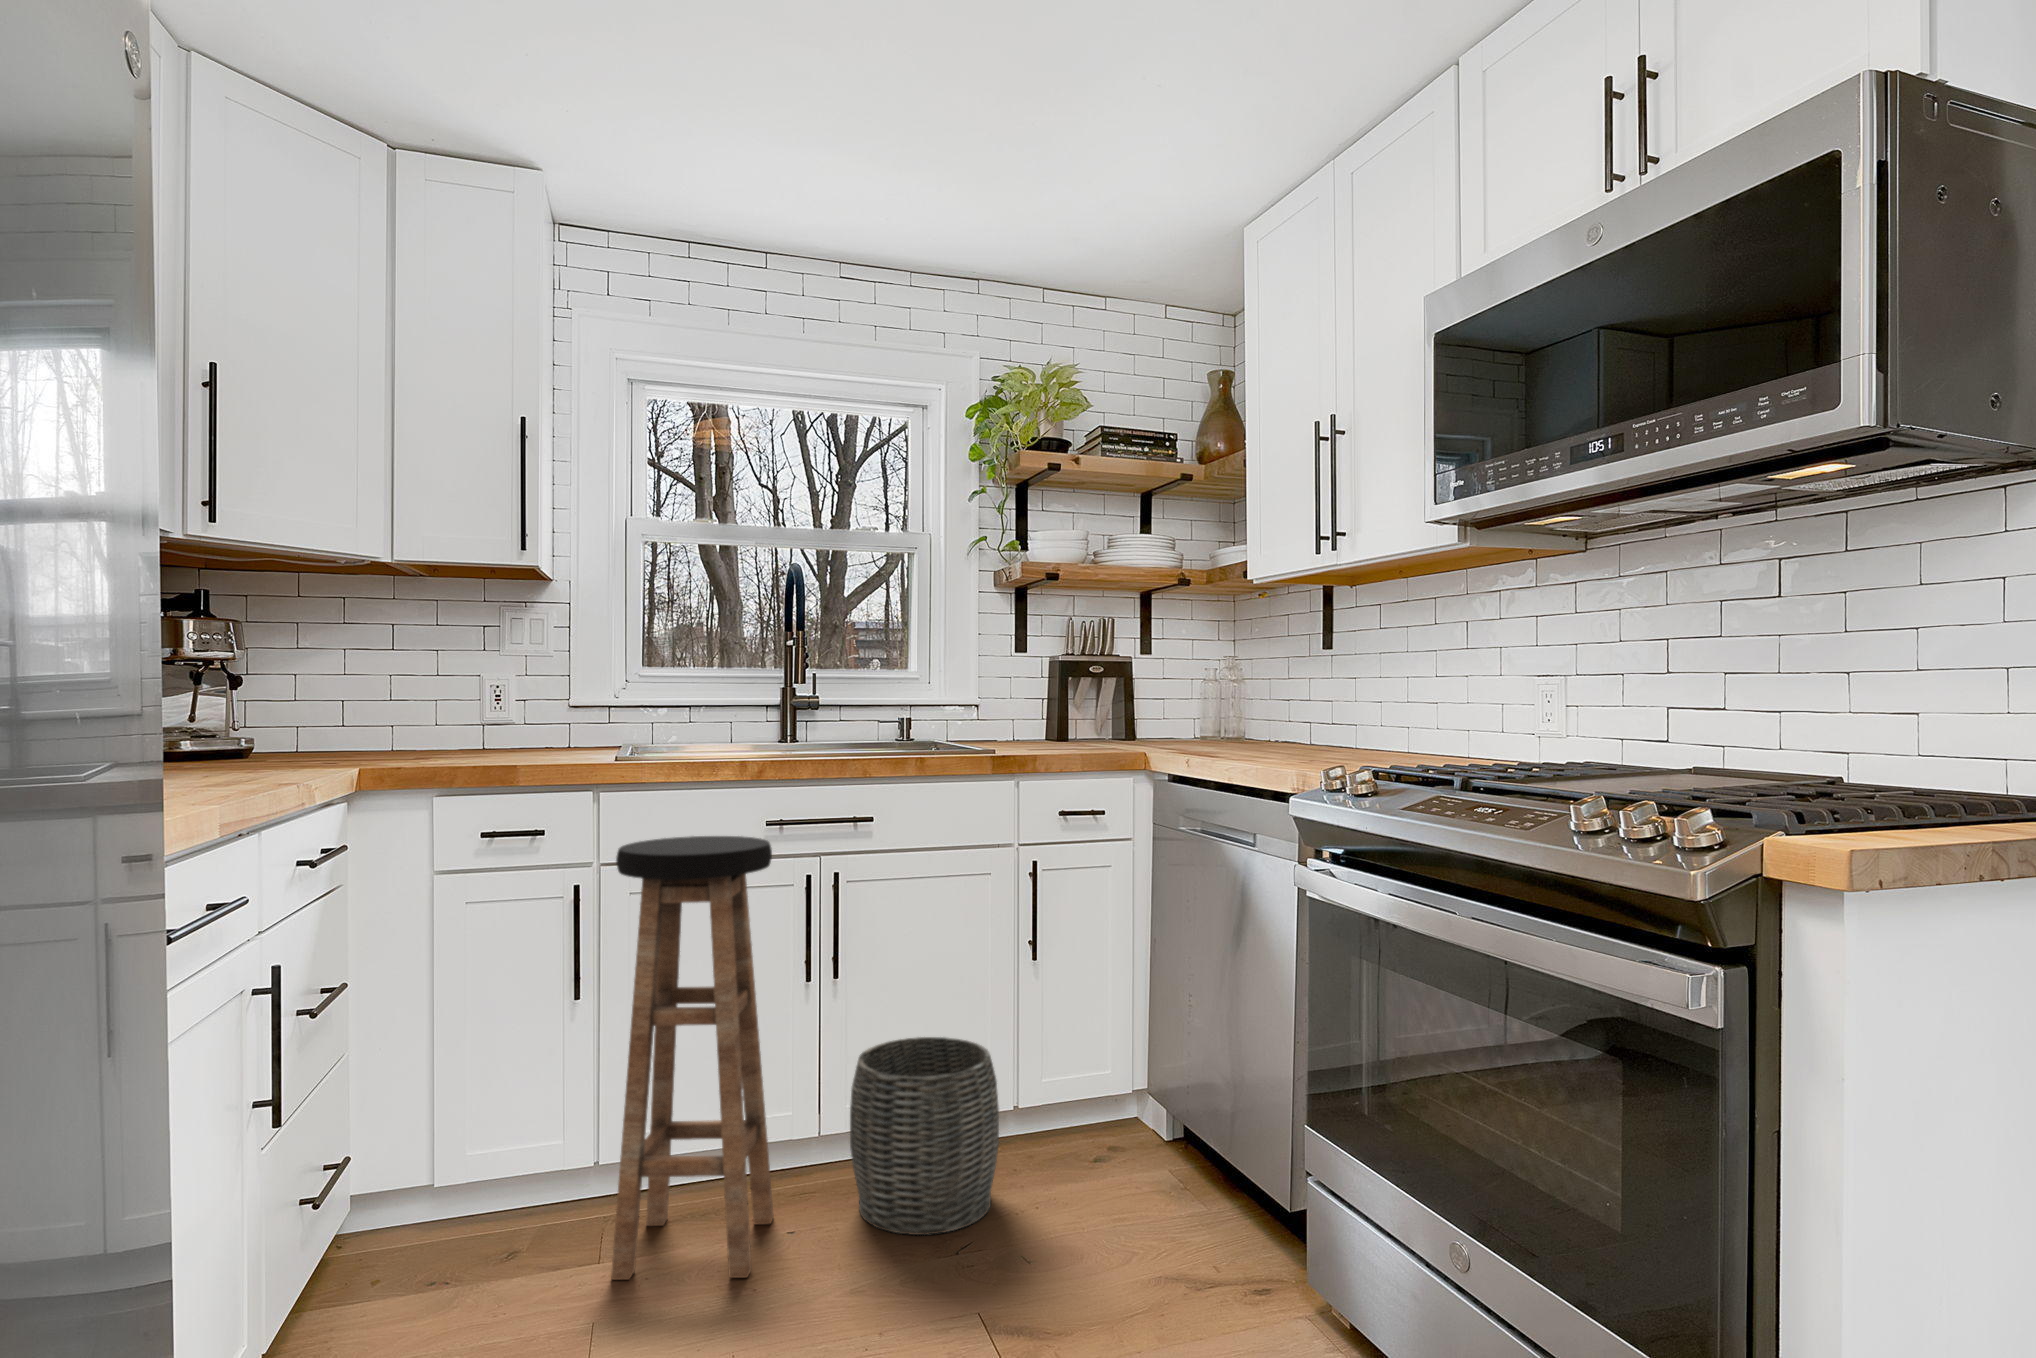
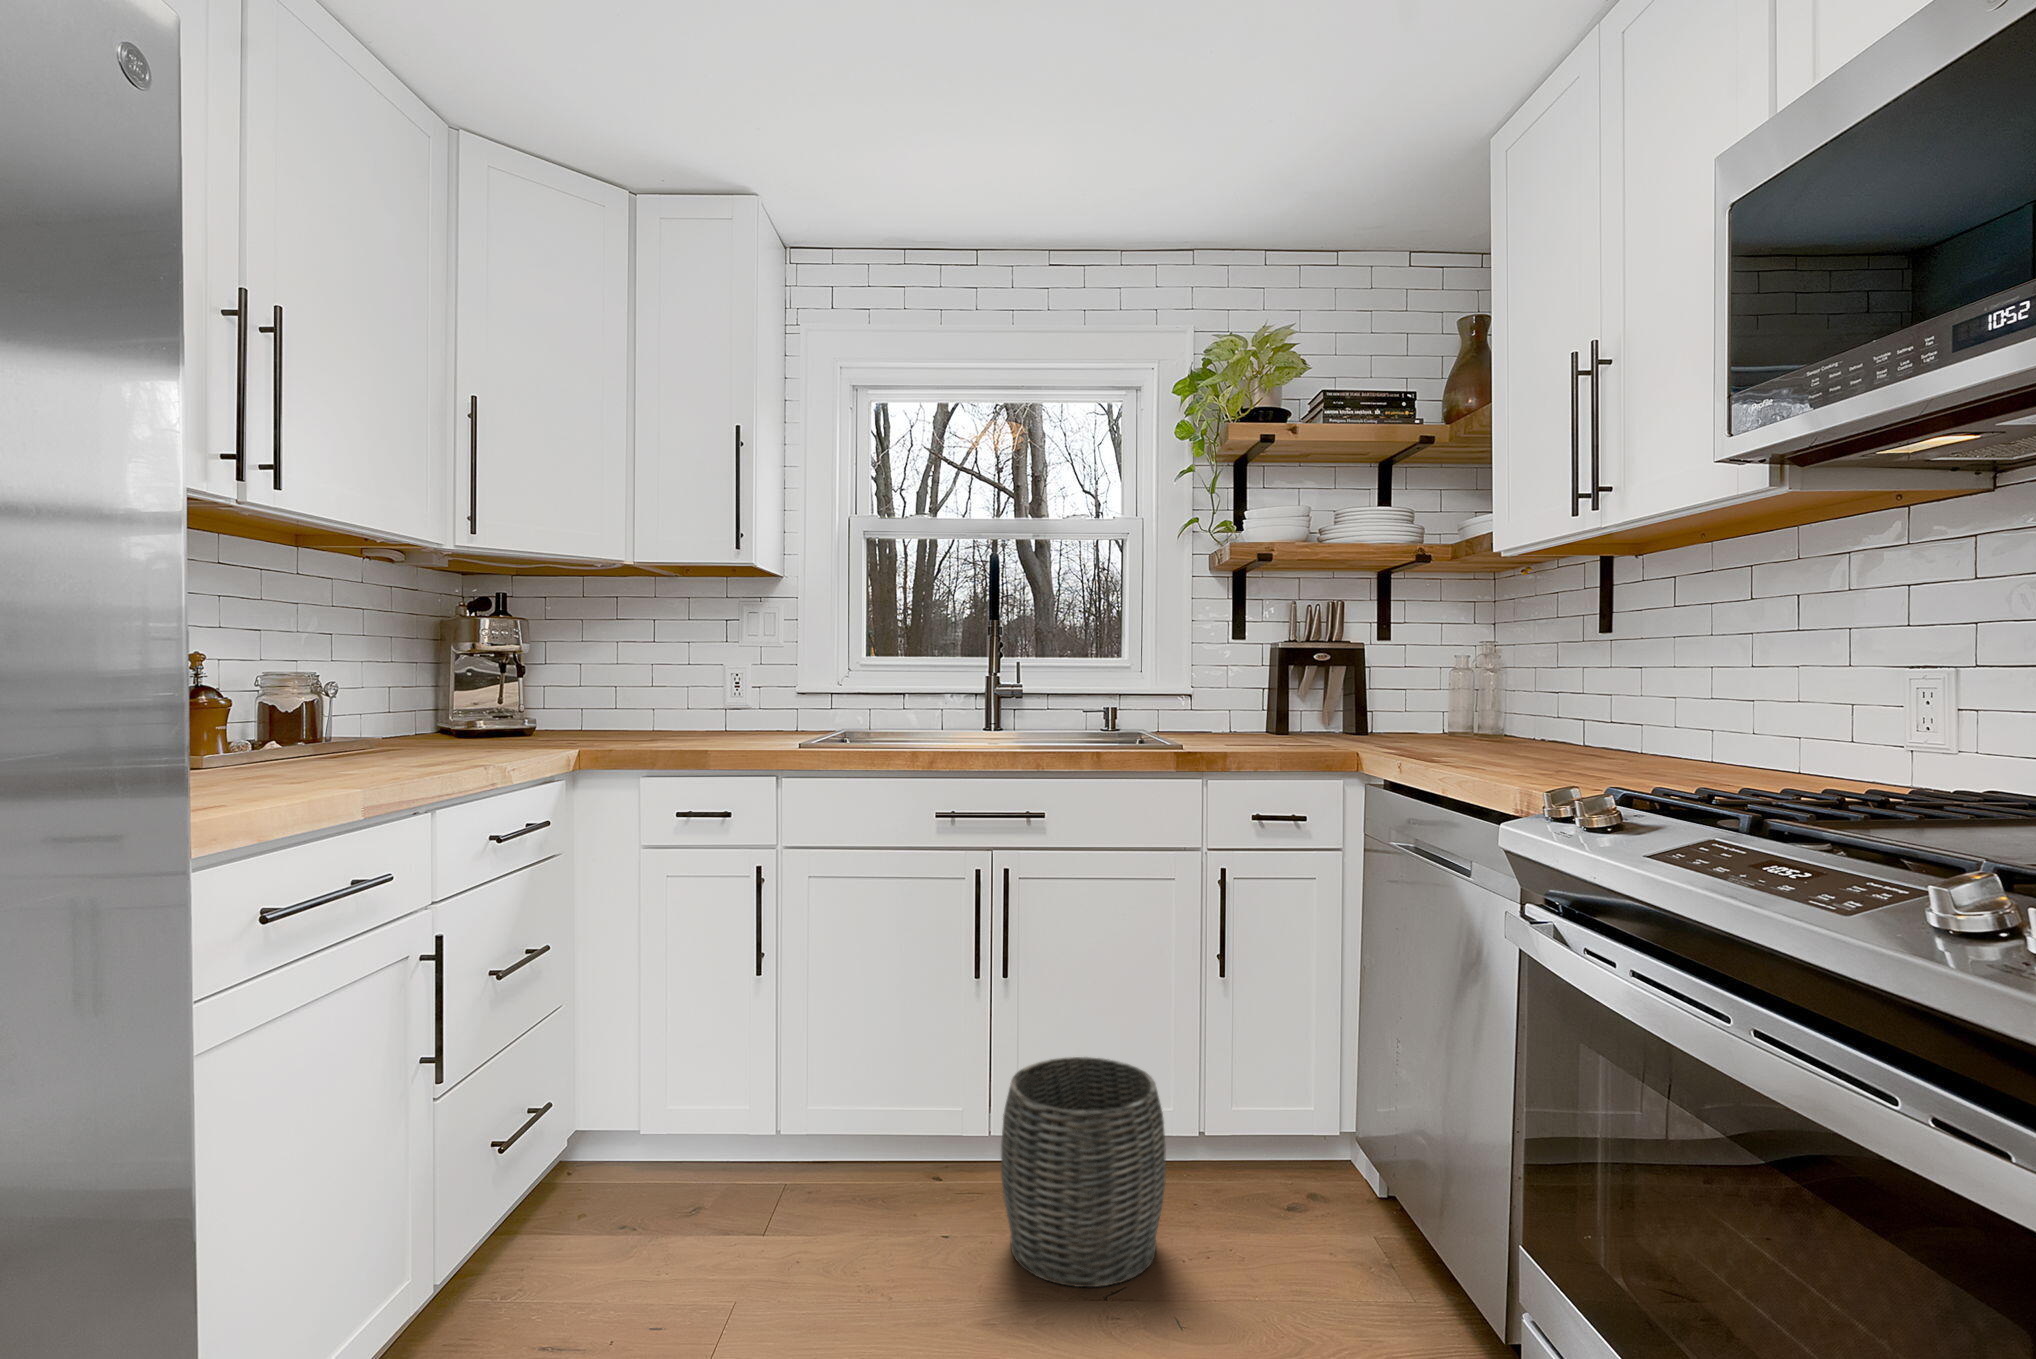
bar stool: present [611,836,774,1280] -> none [740,830,922,1309]

